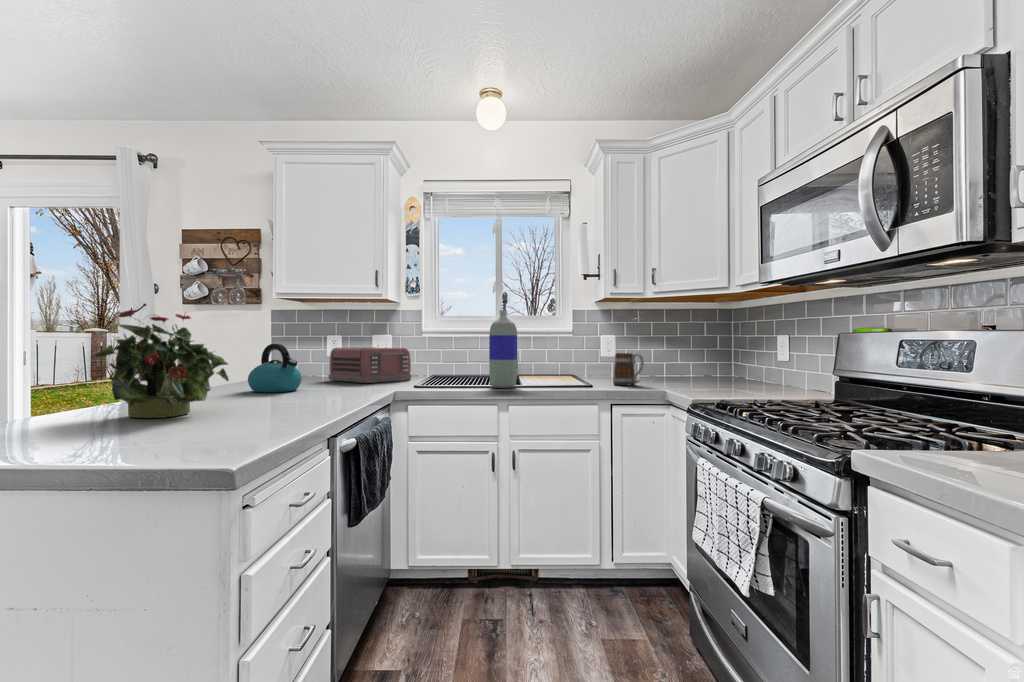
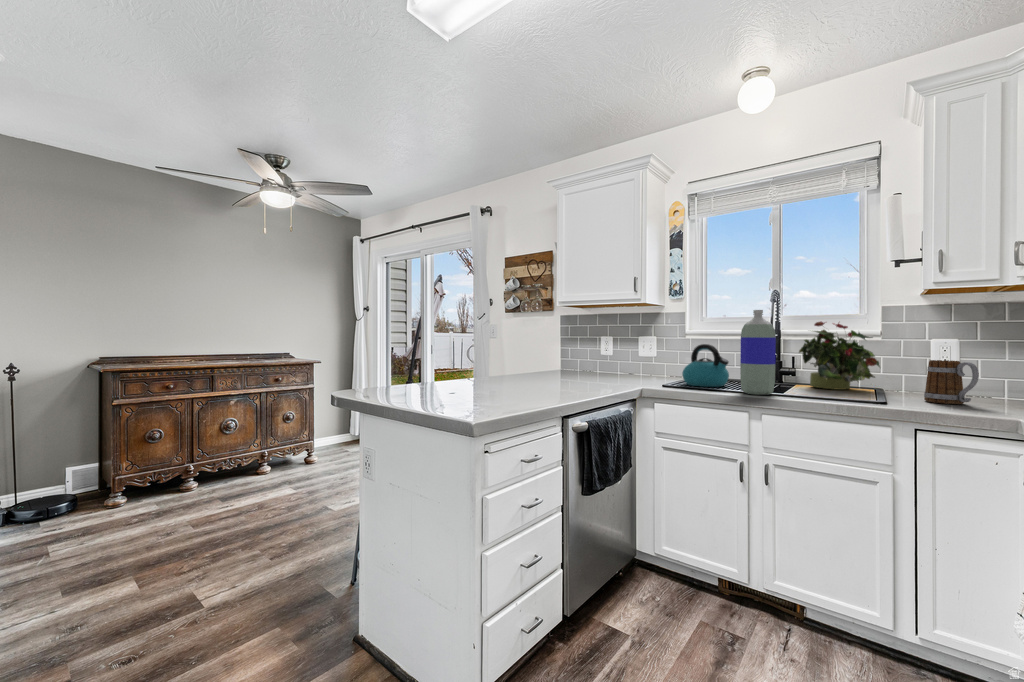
potted plant: present [94,310,229,418] -> present [799,322,880,390]
kettle: present [248,344,302,392] -> present [682,344,729,387]
toaster: present [328,347,411,383] -> none [598,347,671,380]

